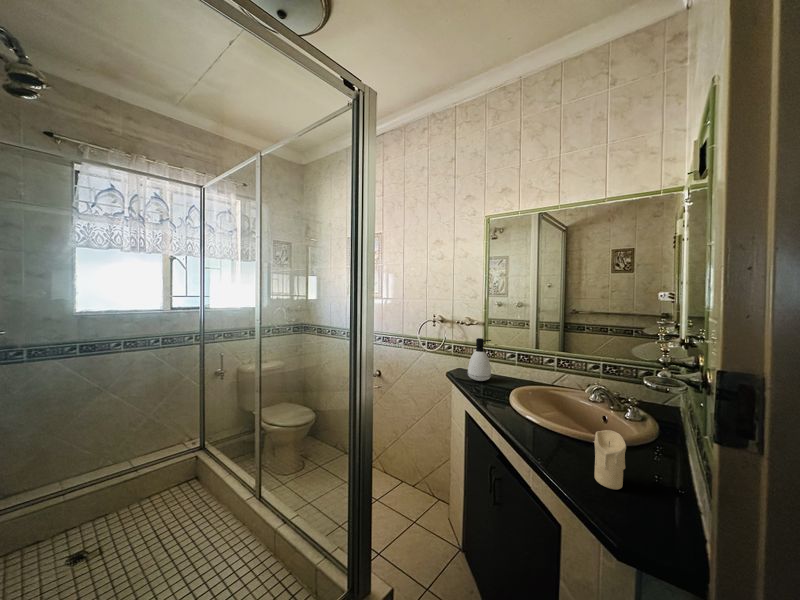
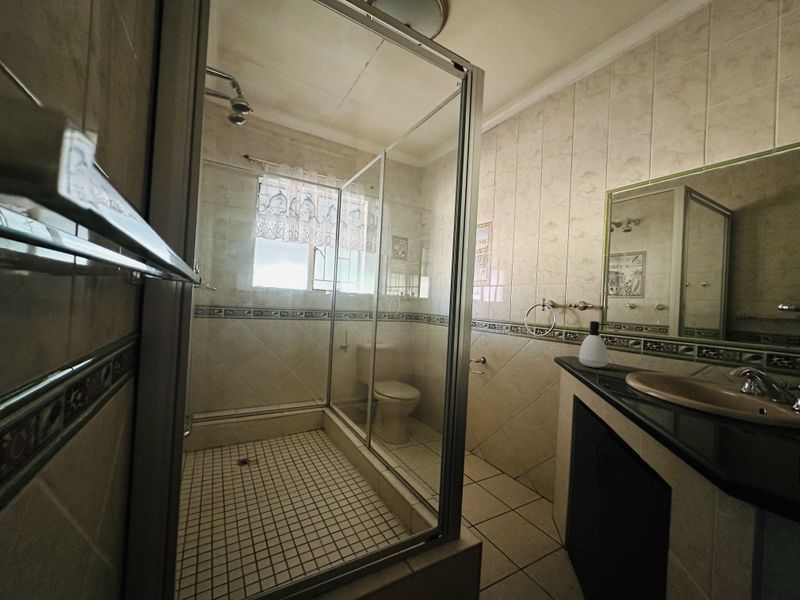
candle: present [594,430,626,489] -> none [711,384,752,444]

